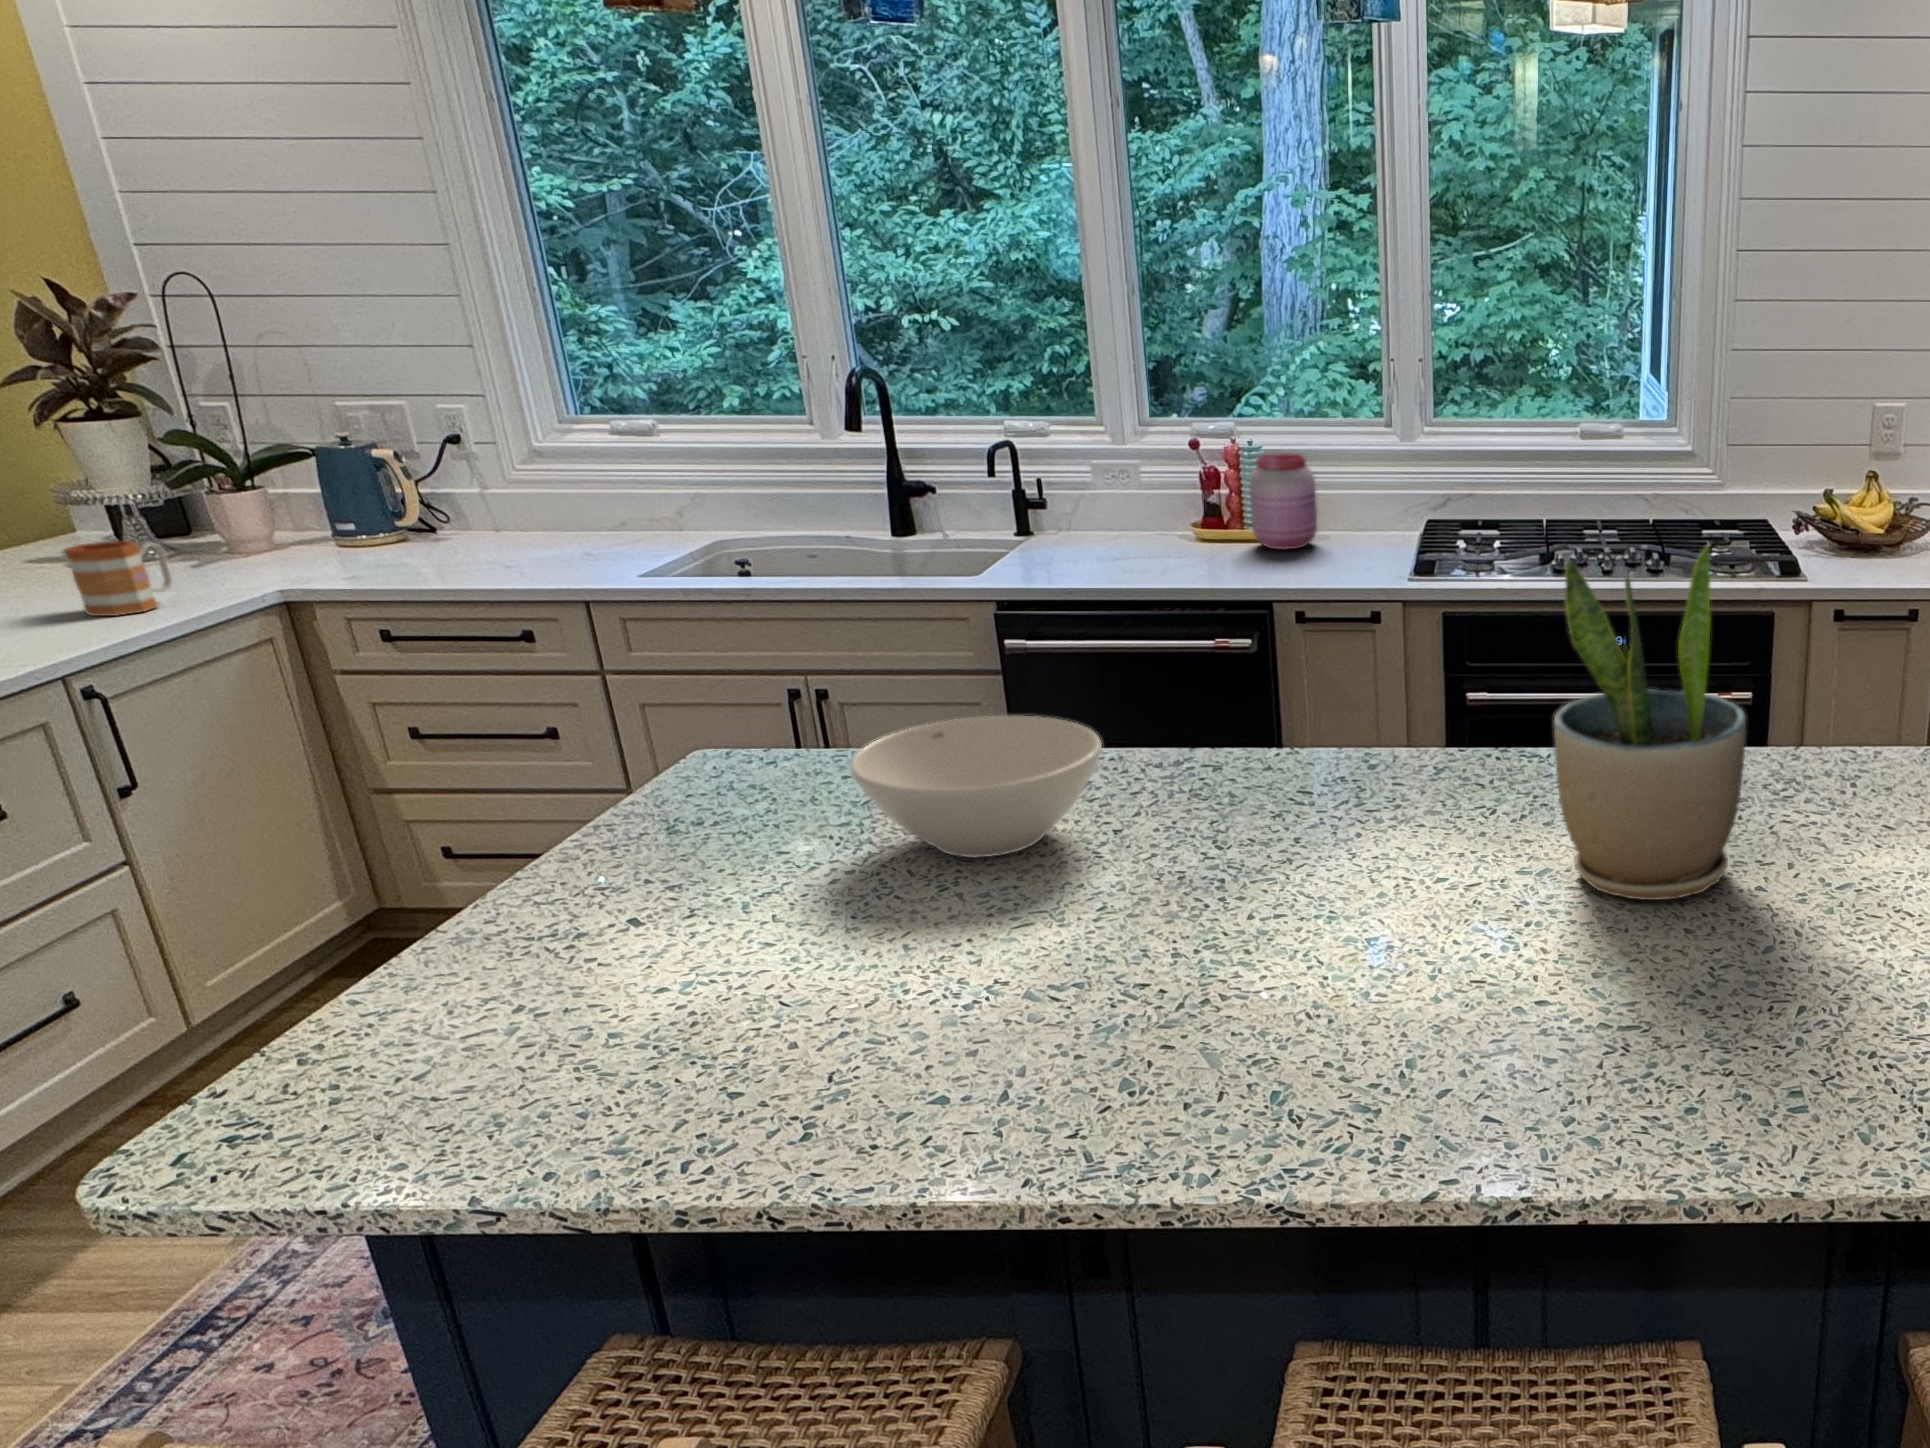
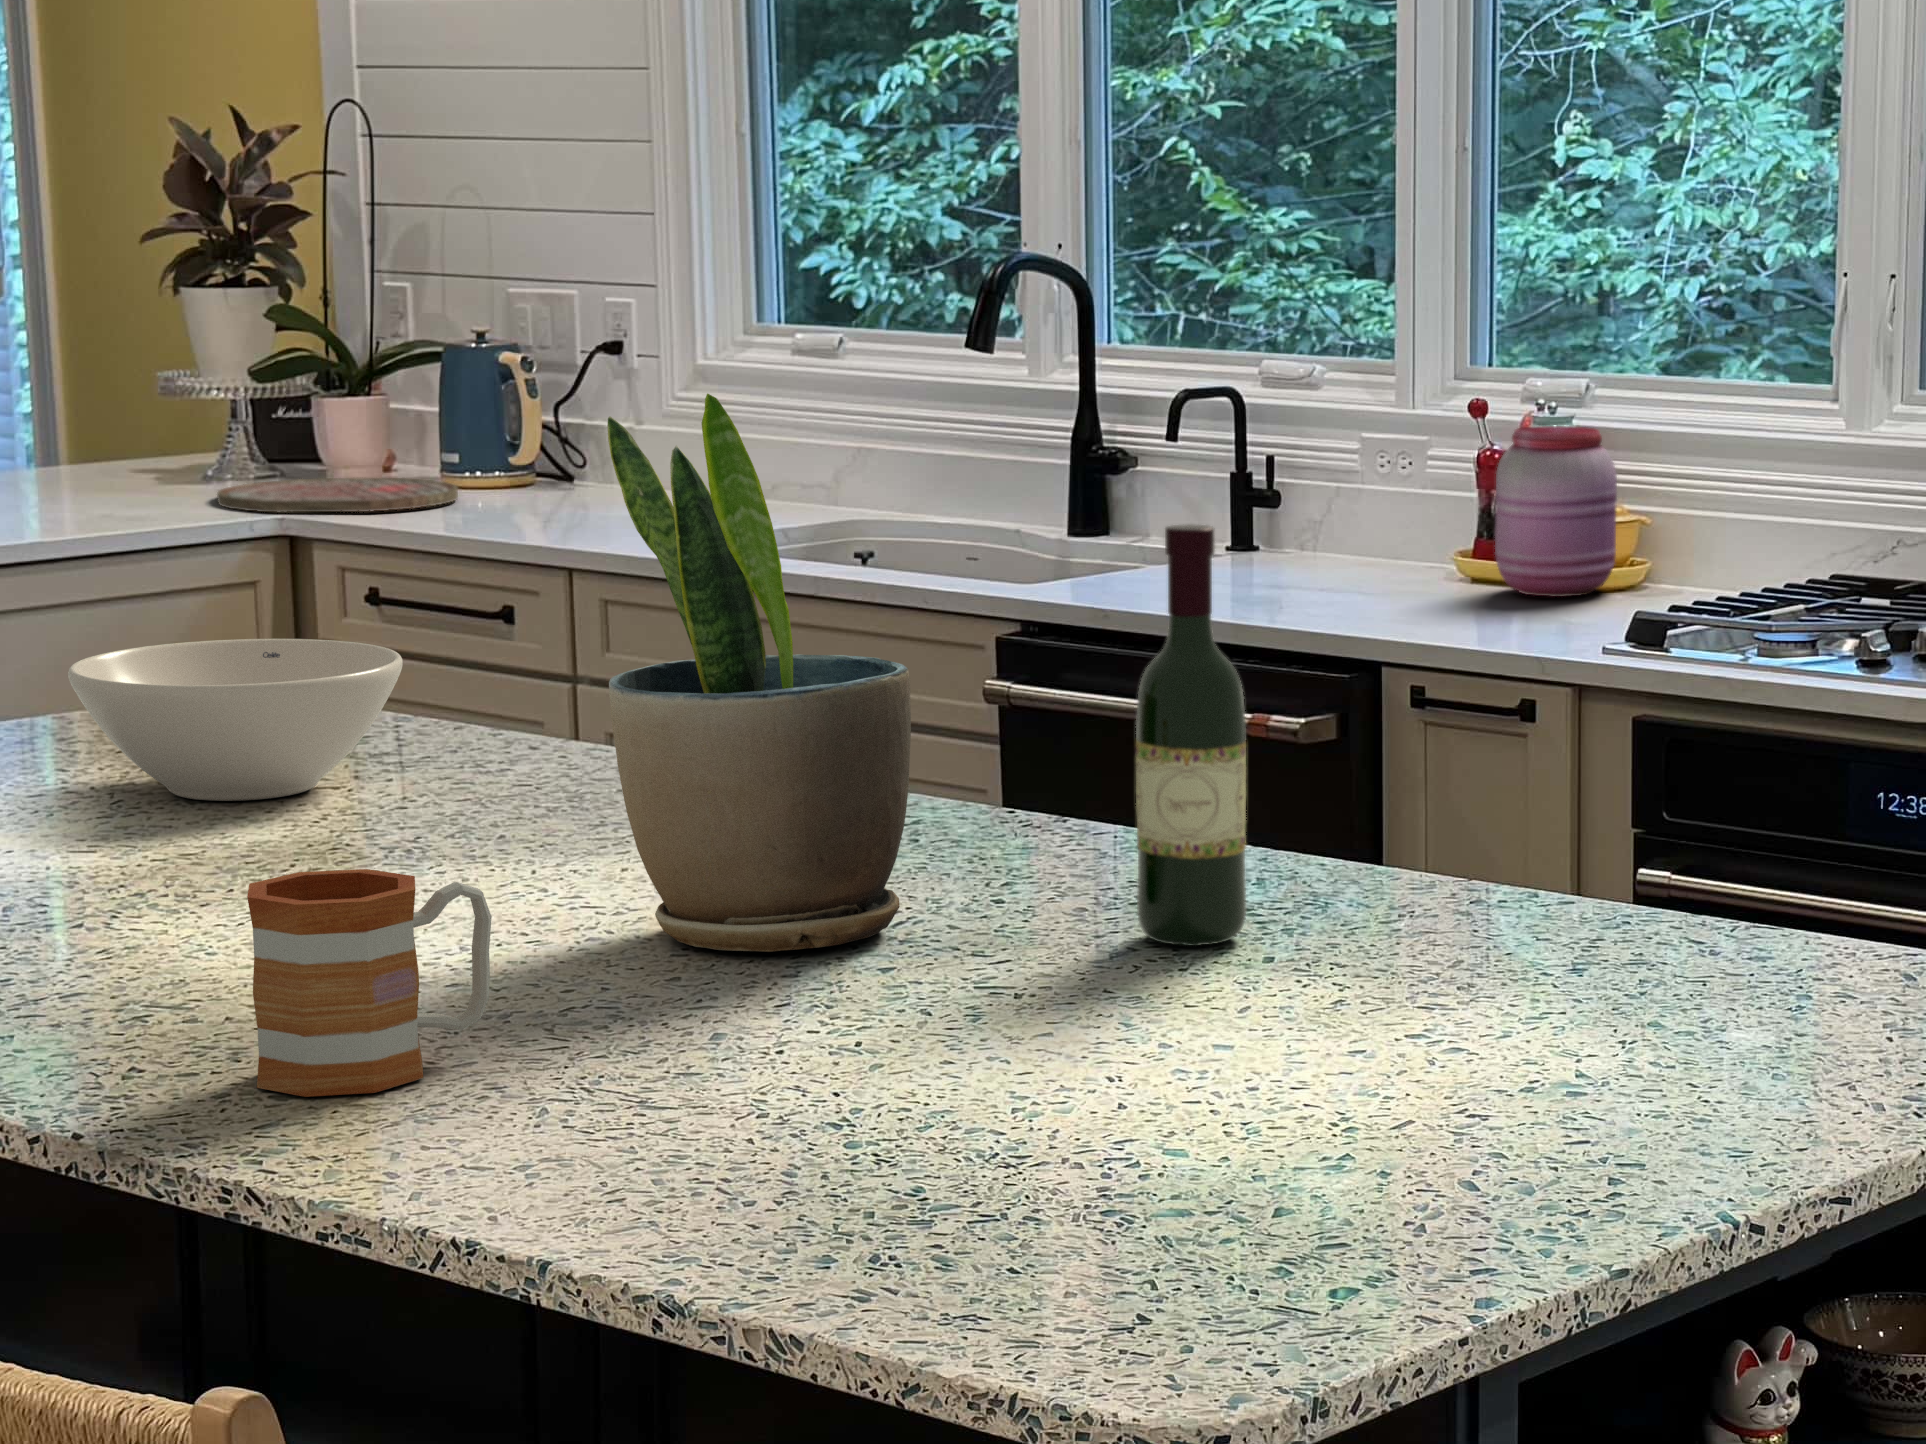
mug: present [64,541,172,616] -> present [247,869,492,1097]
cutting board: none [198,545,405,586] -> present [217,478,458,512]
wine bottle: none [1803,580,1877,828] -> present [1136,524,1246,946]

